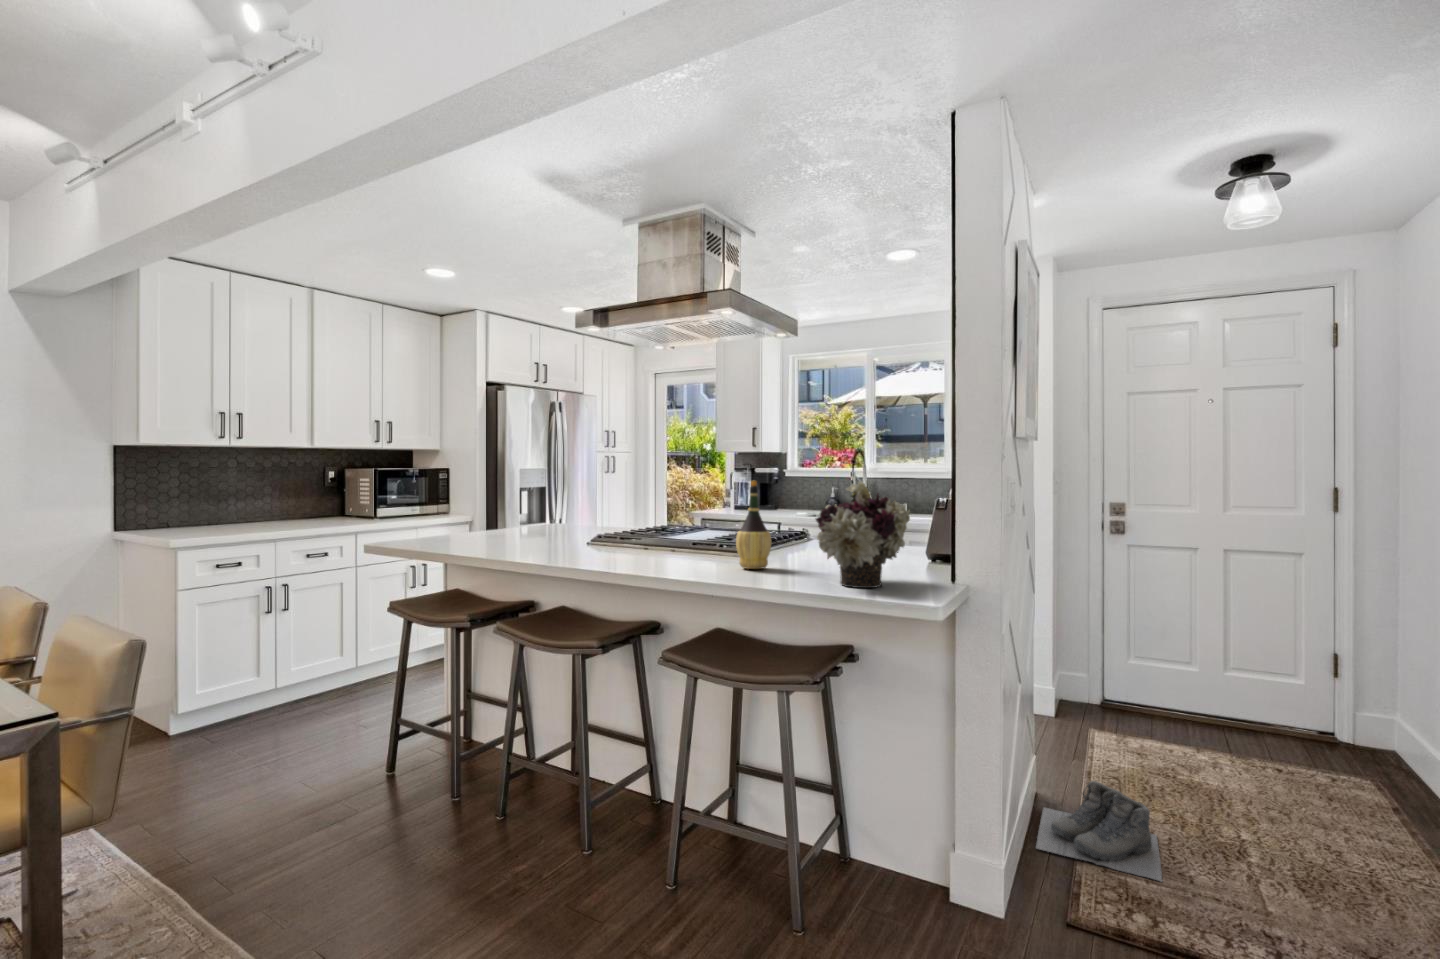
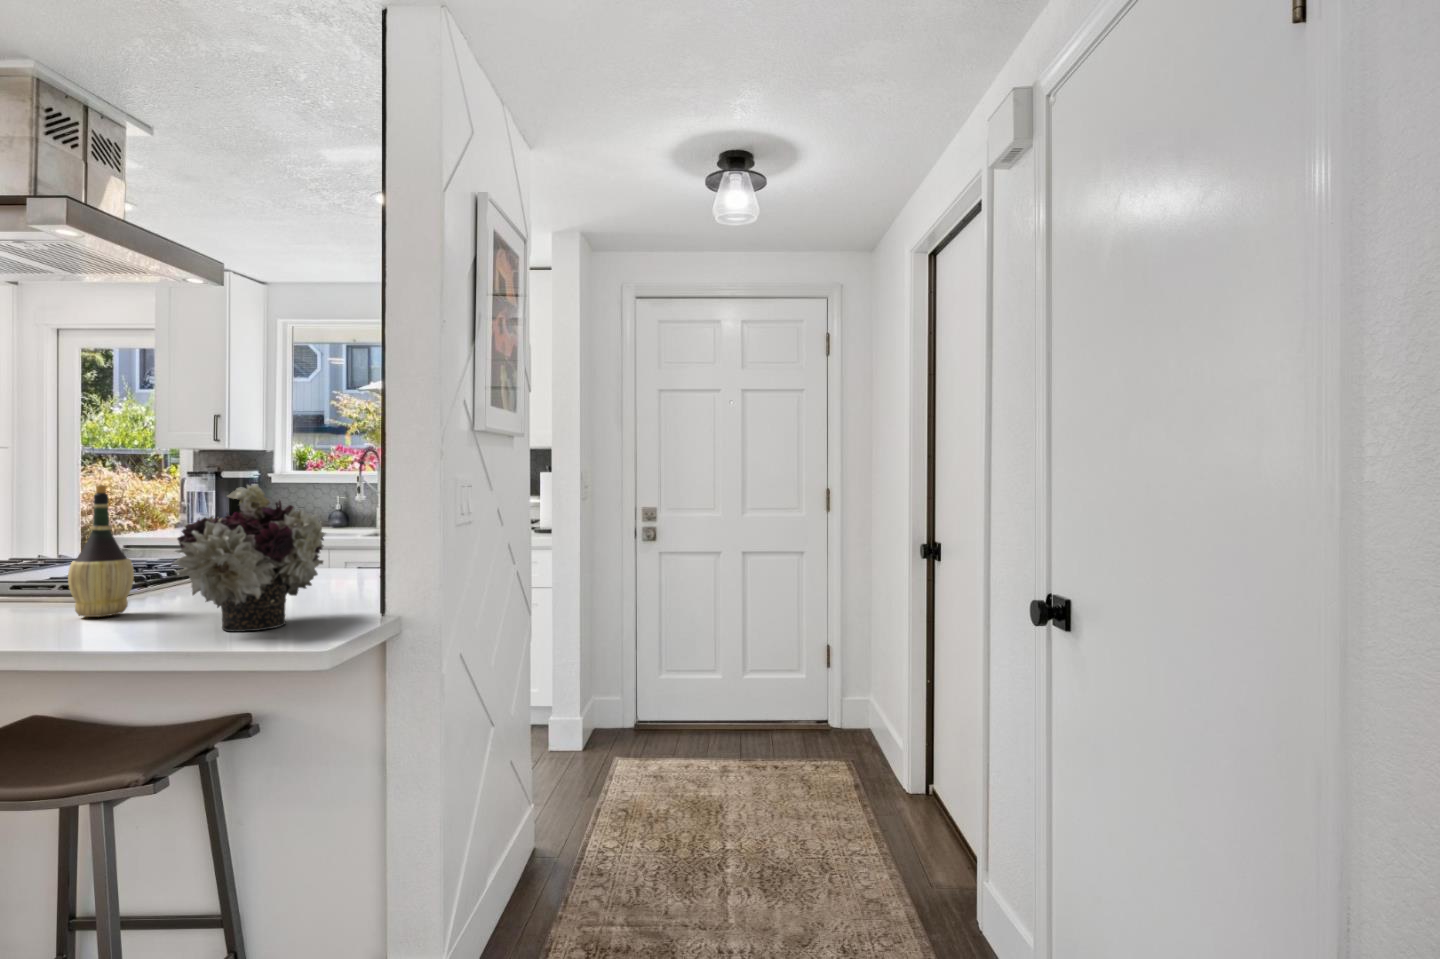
boots: present [1036,781,1162,882] -> none [511,822,648,921]

